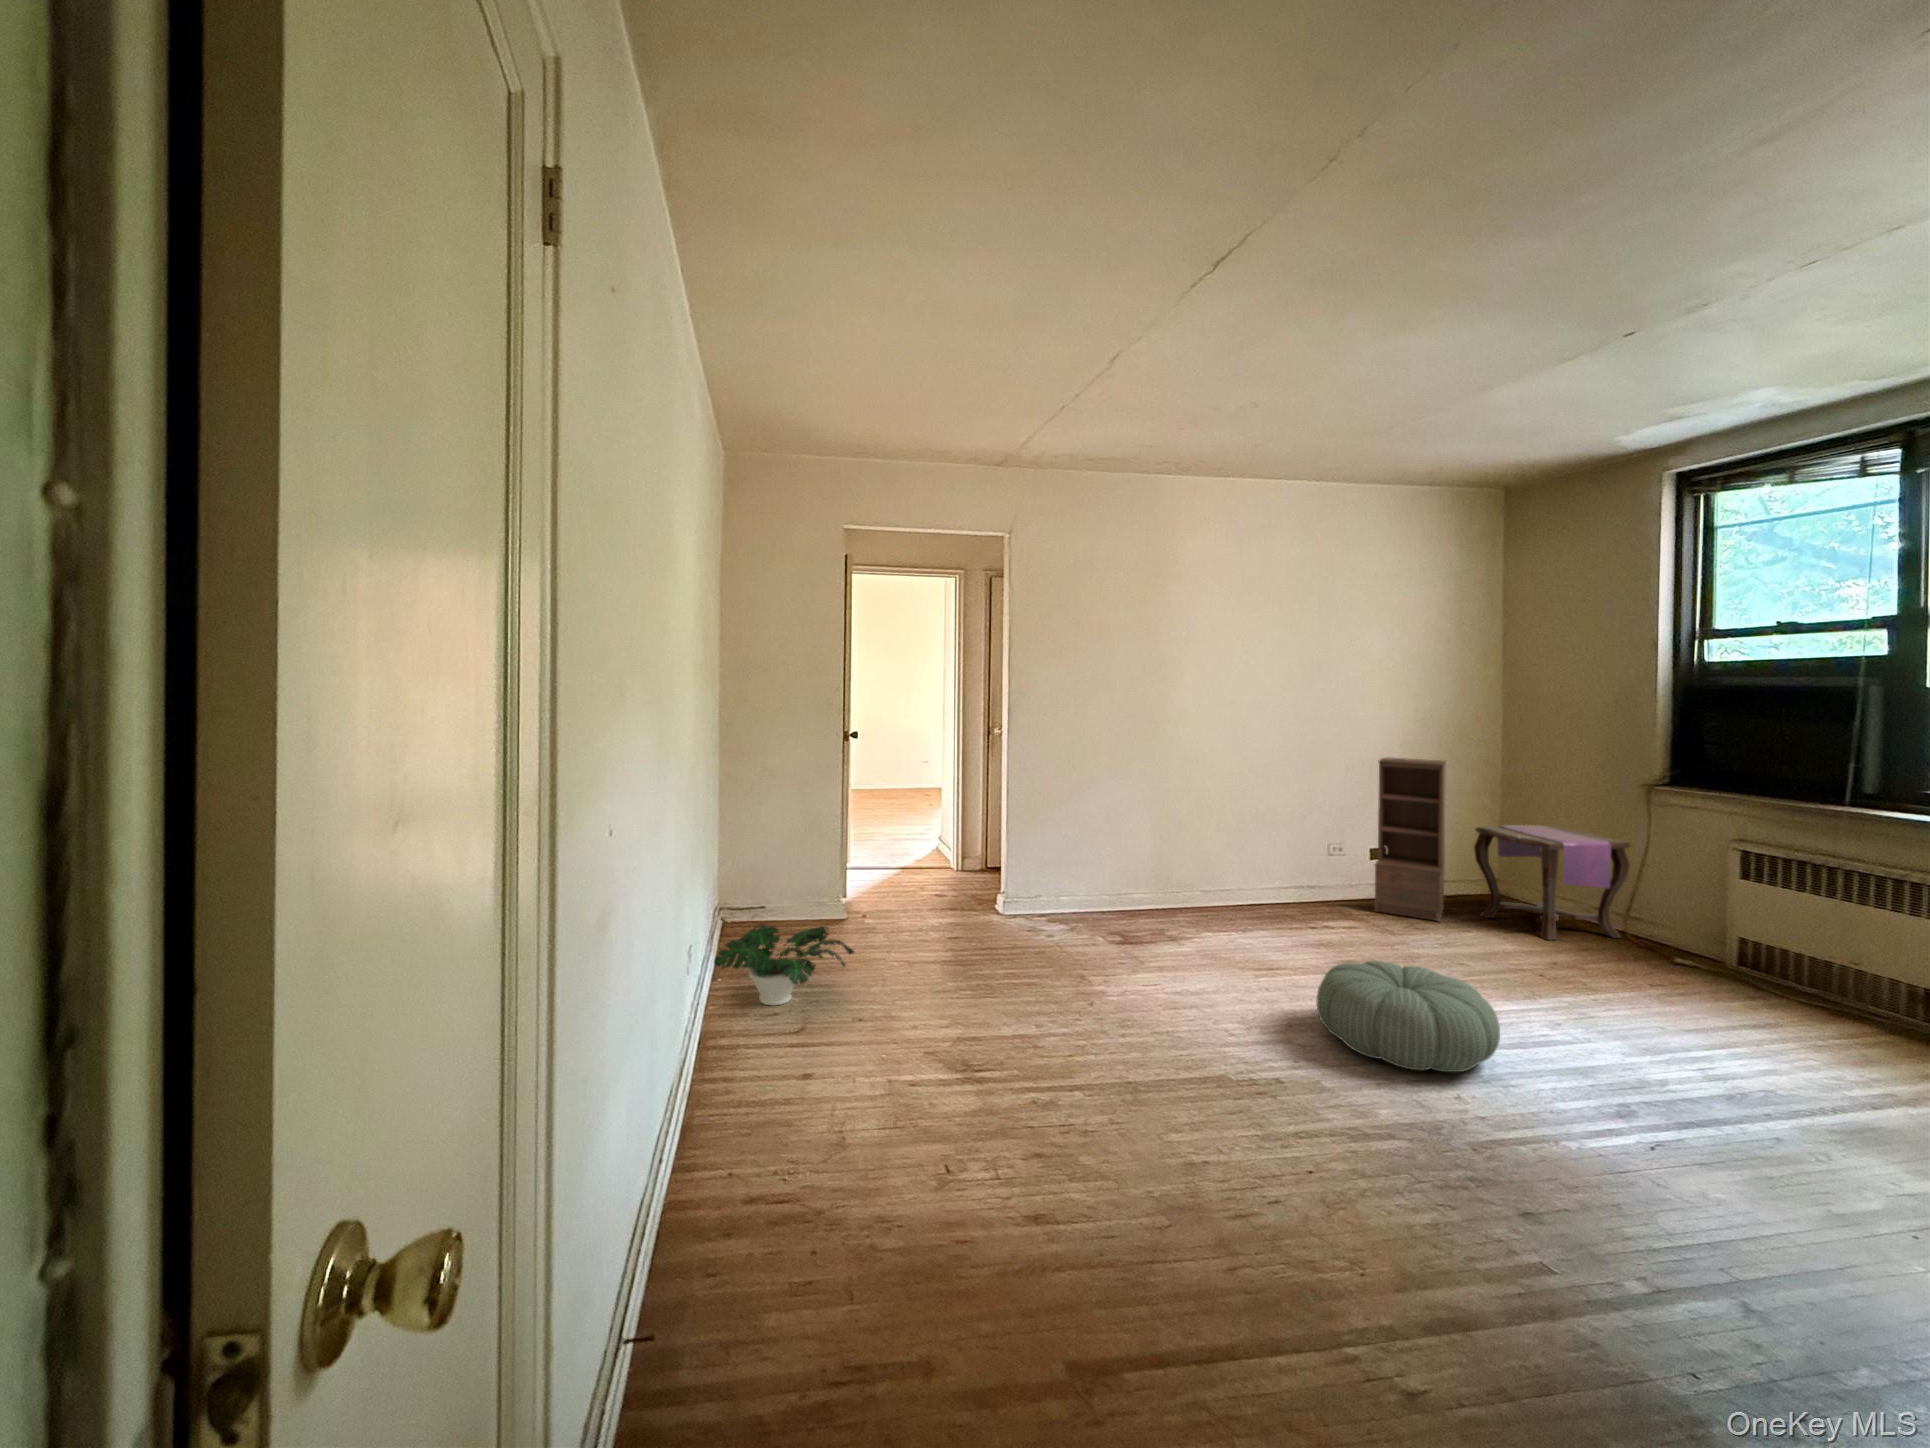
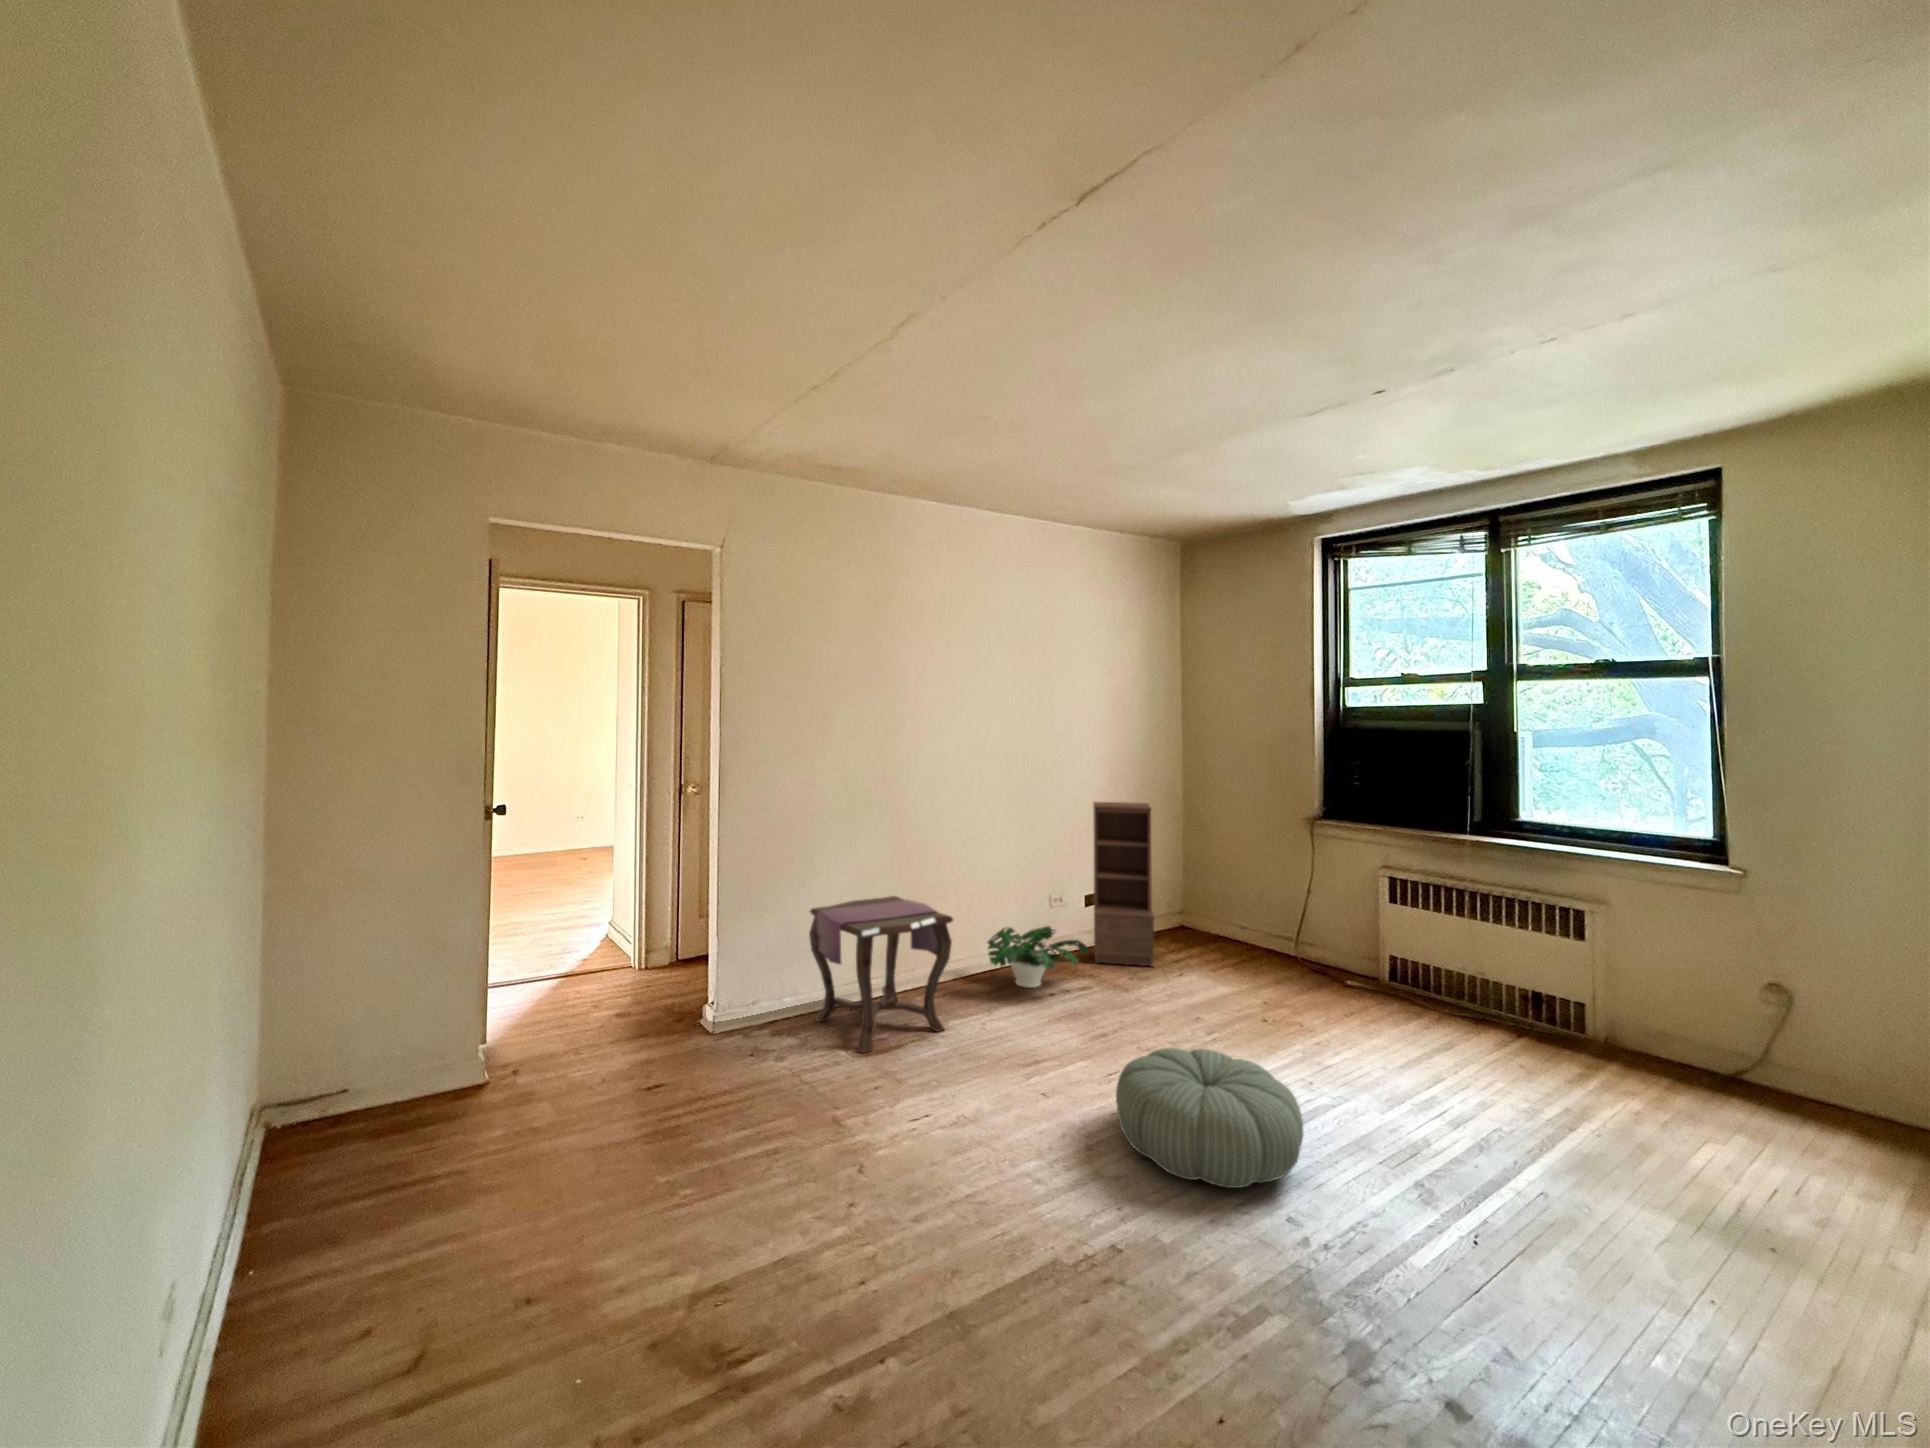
side table: present [1474,825,1631,940] -> present [809,896,953,1053]
potted plant: present [714,925,854,1005] -> present [988,926,1090,988]

